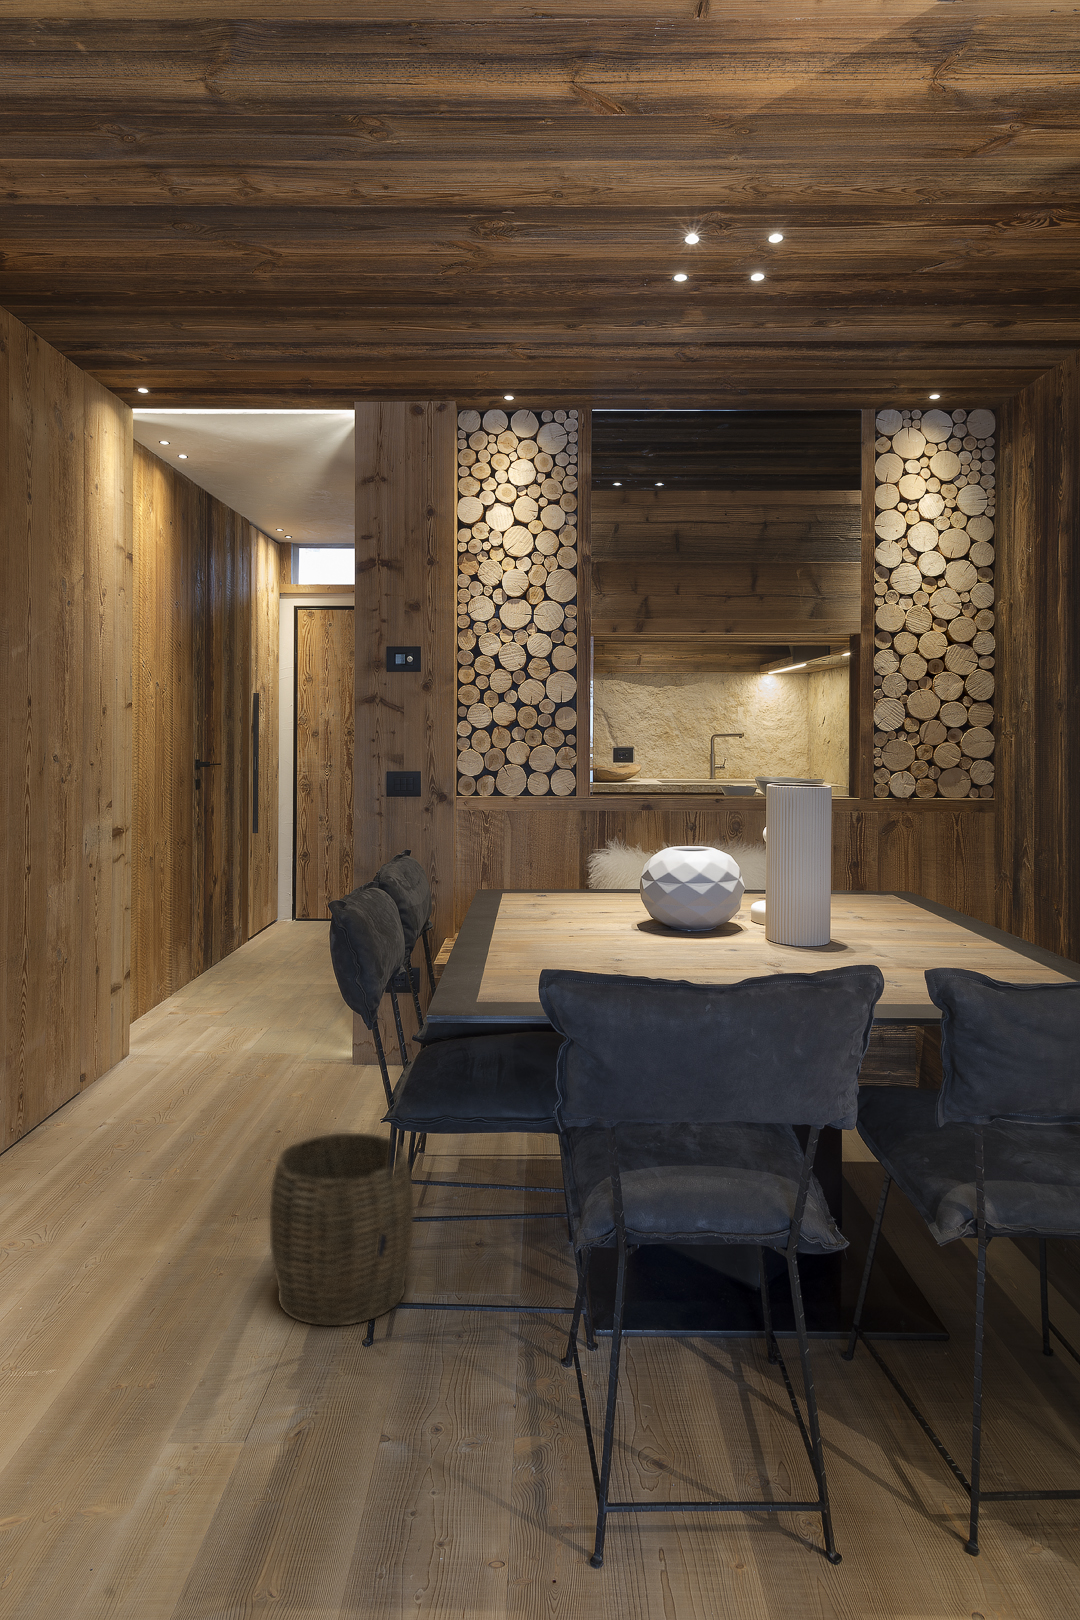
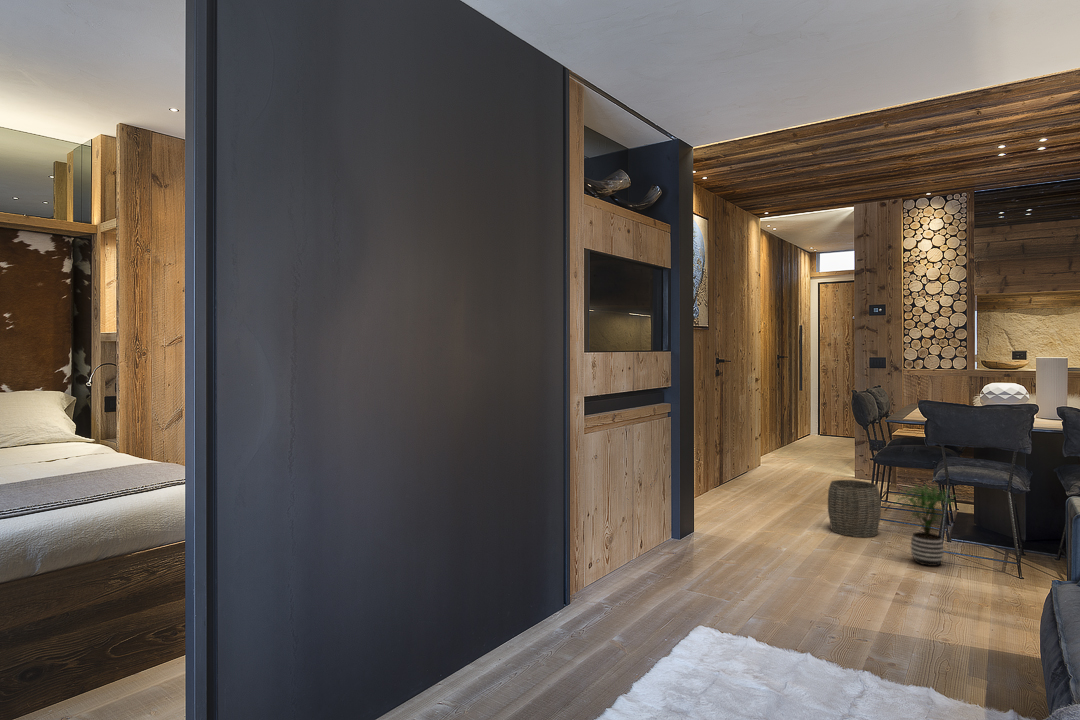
potted plant: none [451,1173,628,1445] -> present [895,484,951,566]

